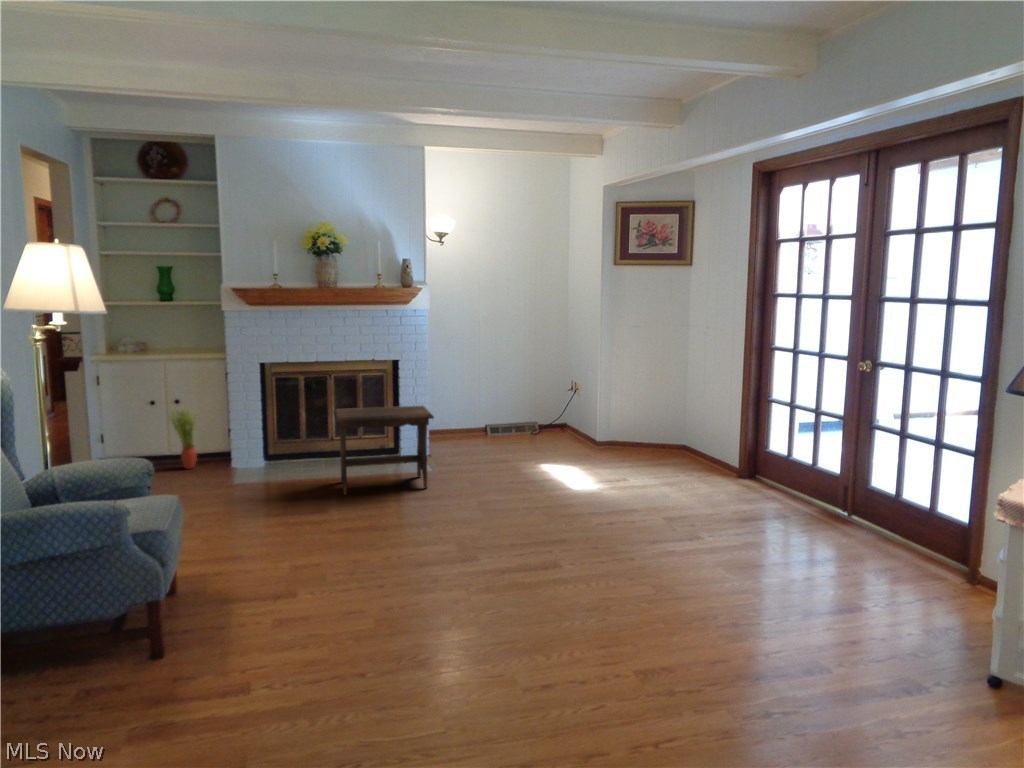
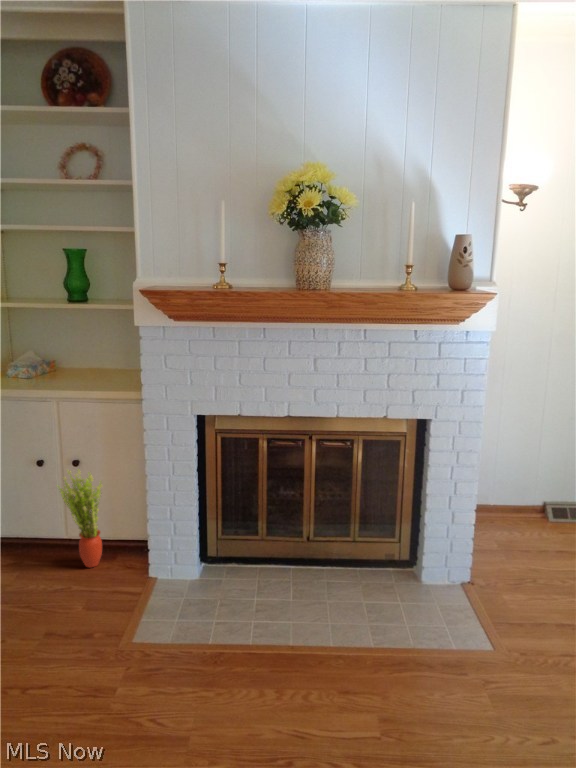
footstool: present [334,406,434,495] -> none [296,535,517,740]

